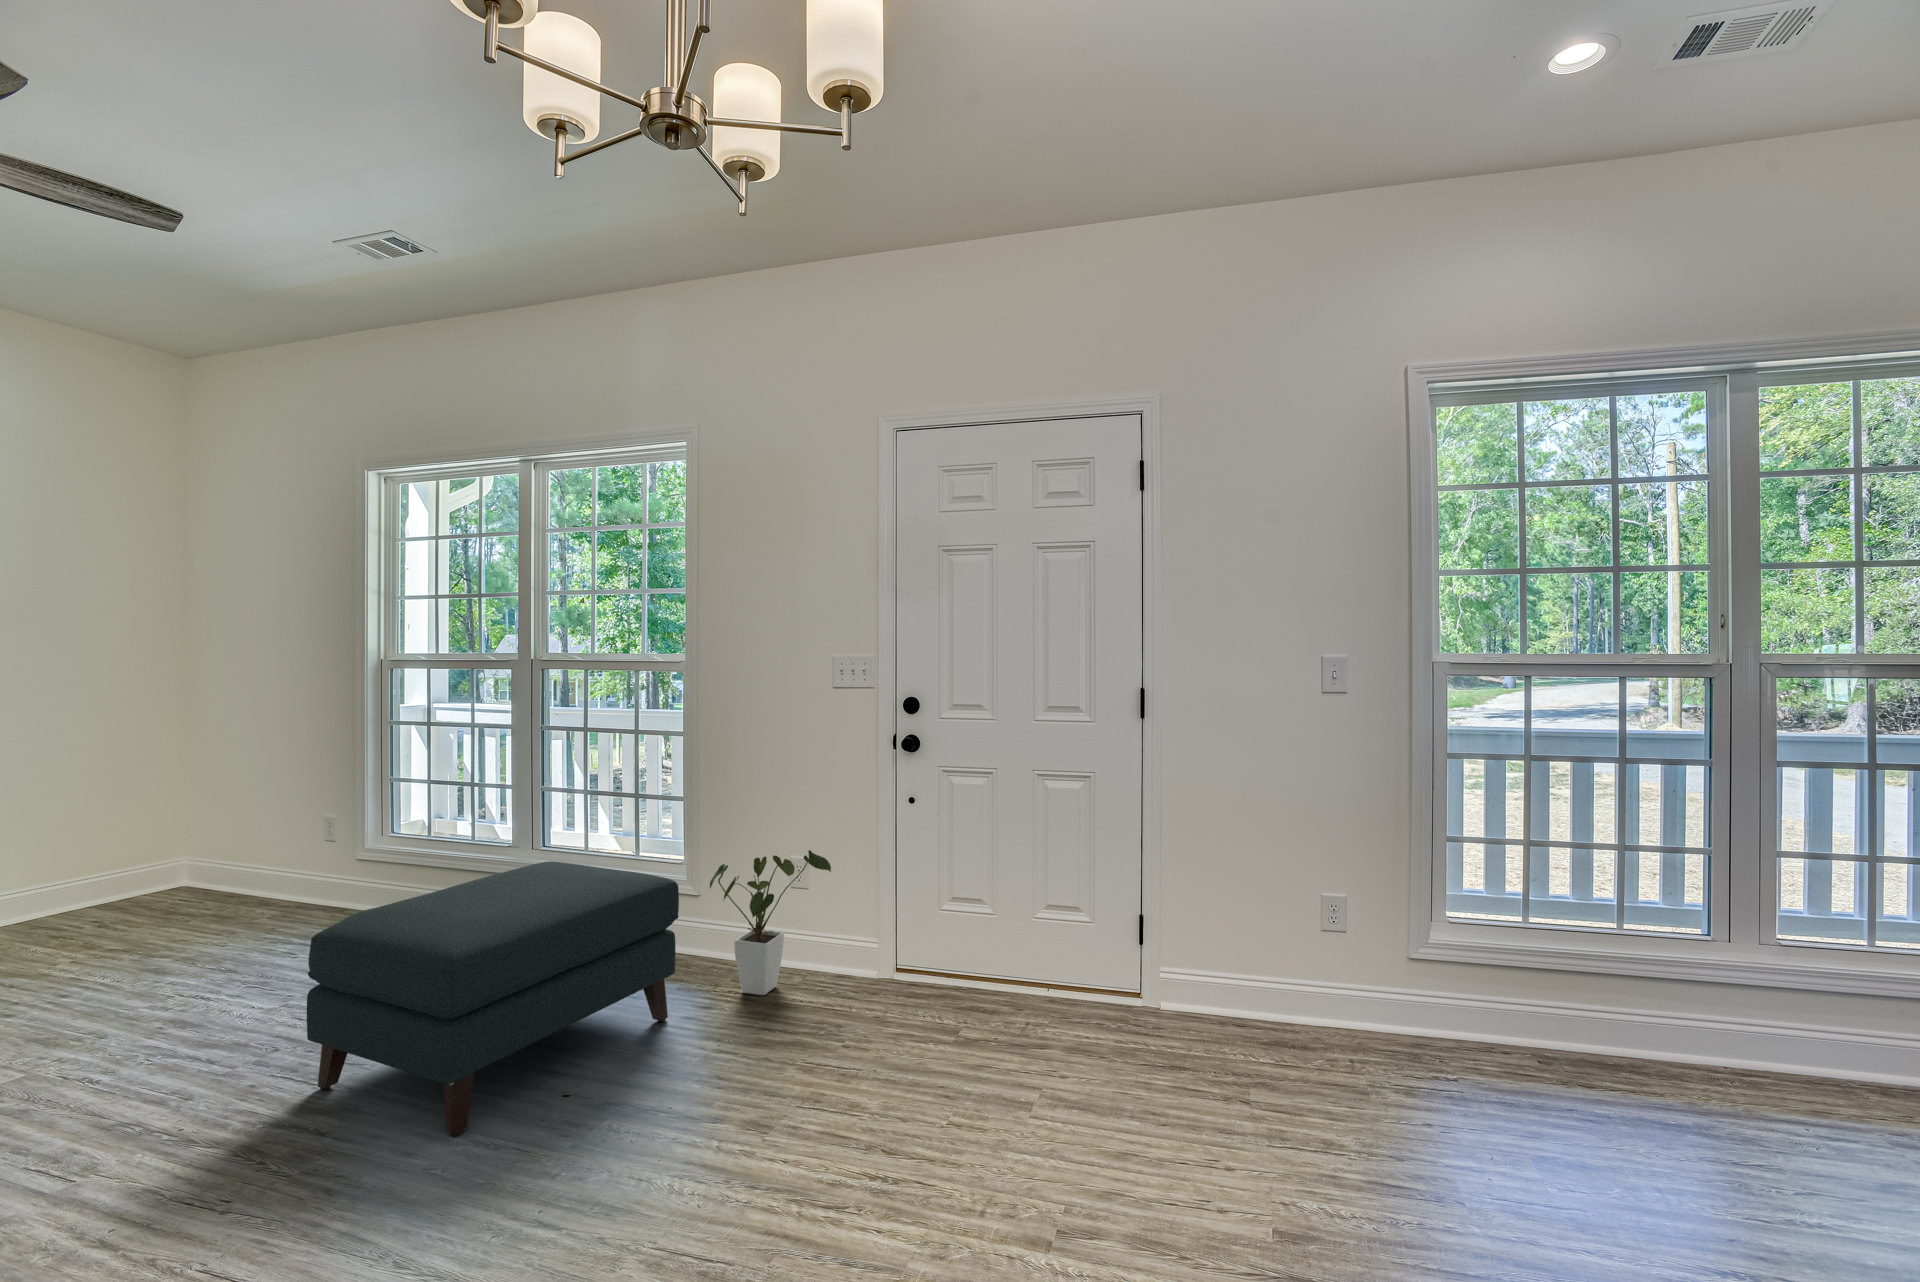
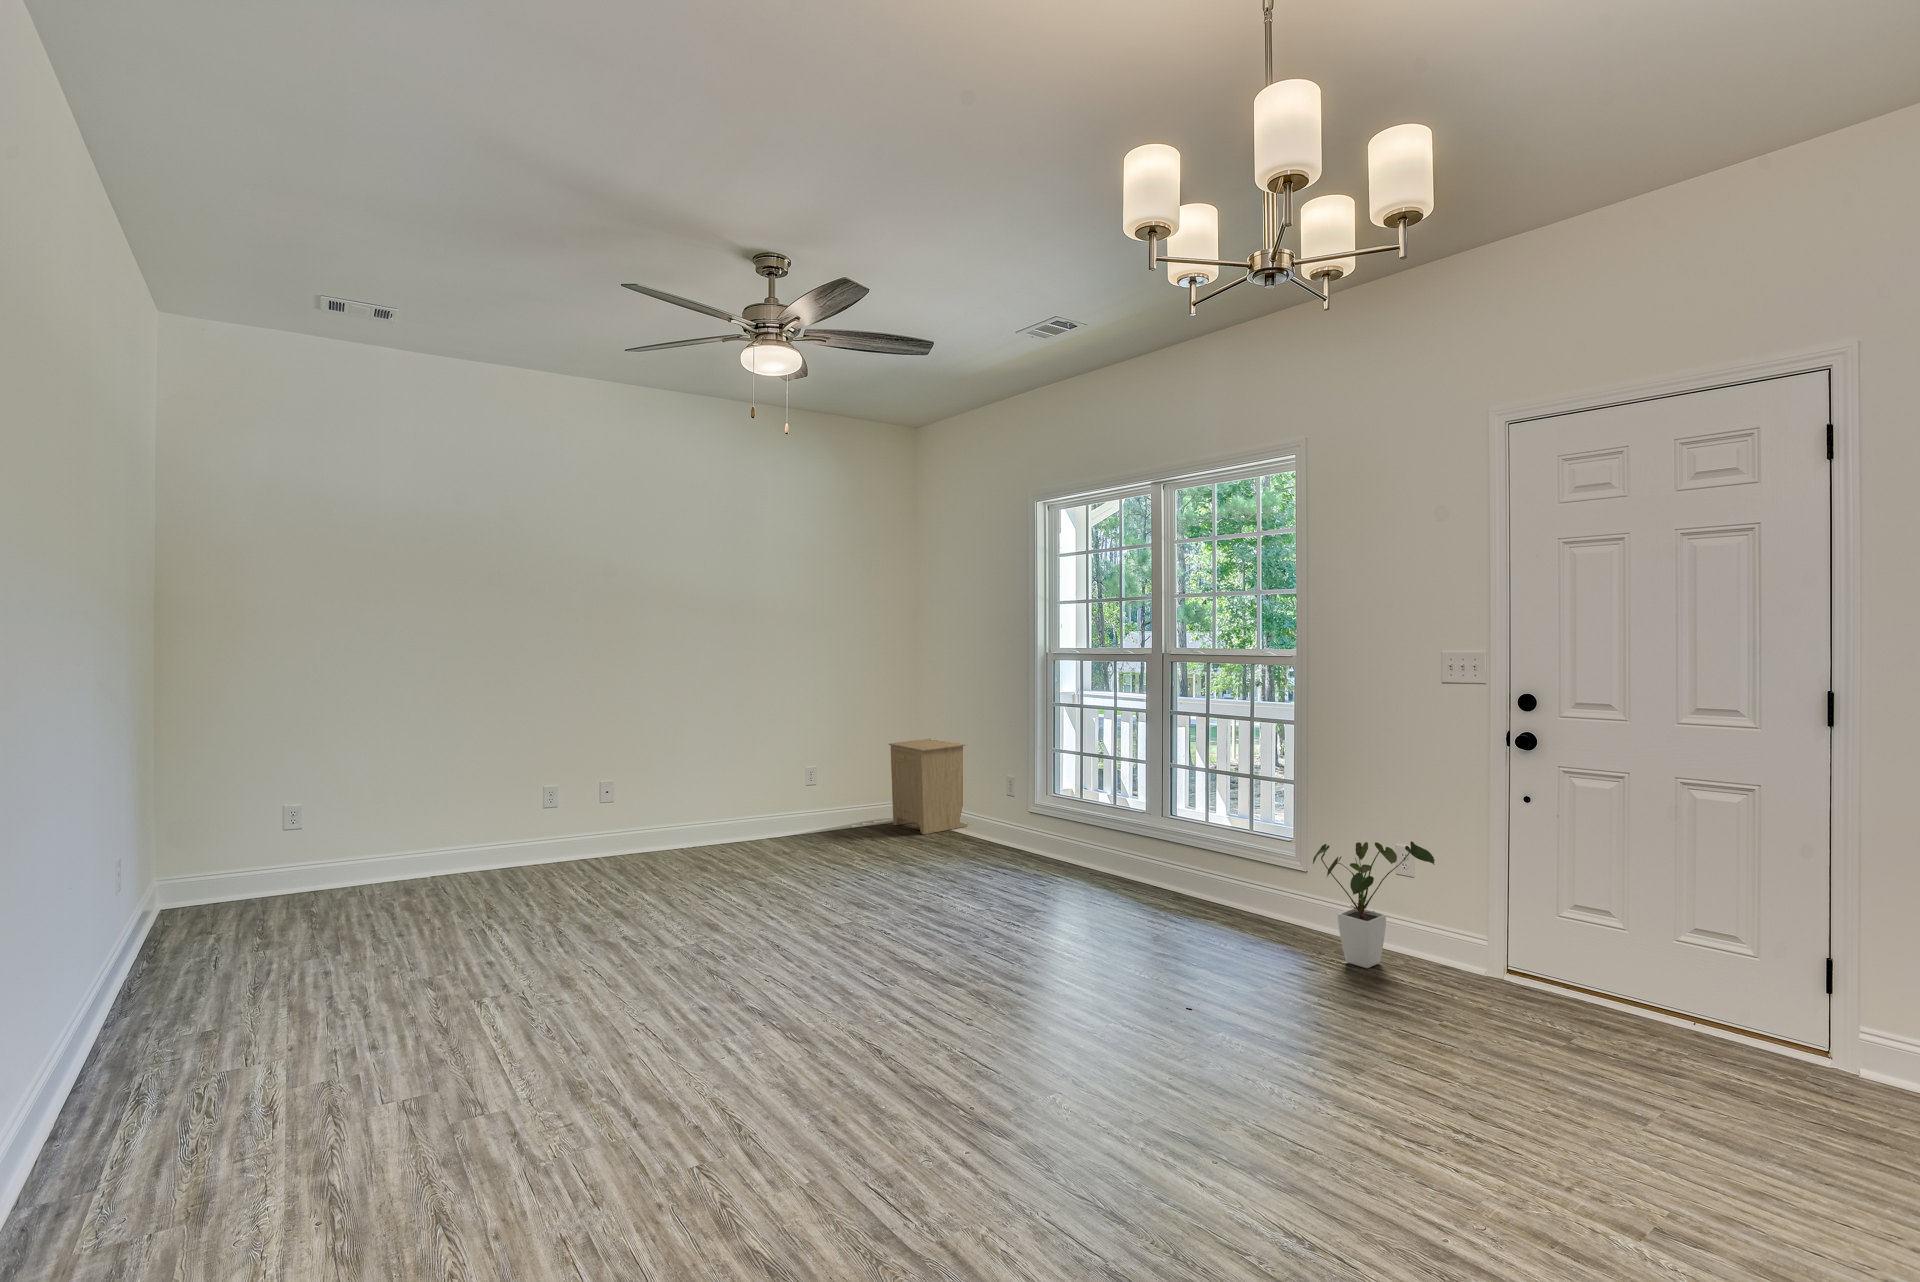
side table: none [102,780,248,918] -> present [889,738,968,834]
ottoman: present [307,861,679,1136] -> none [1028,825,1286,1013]

